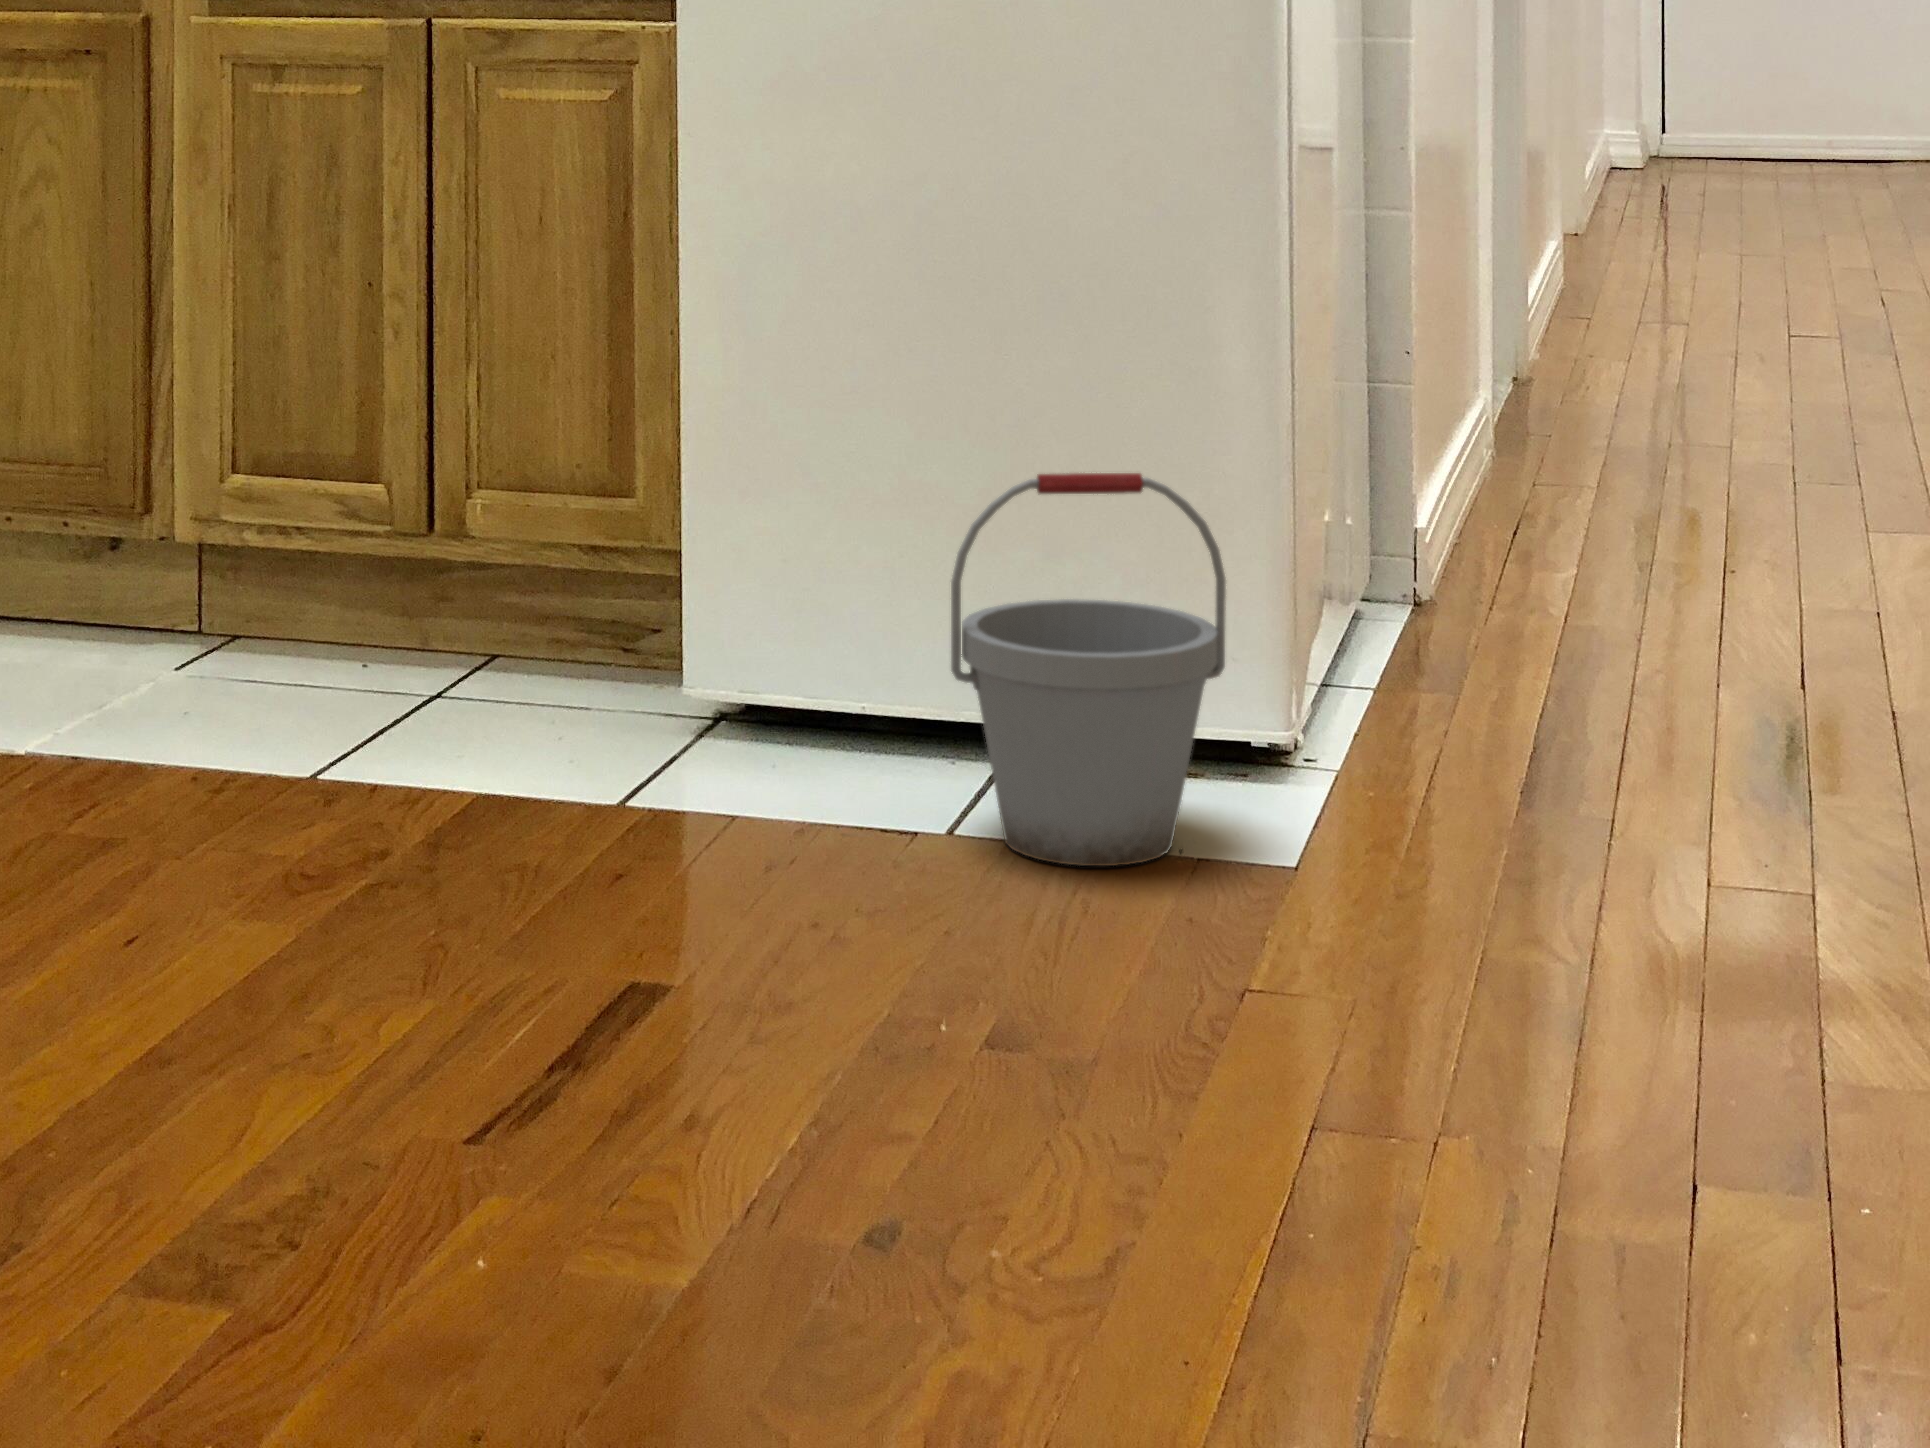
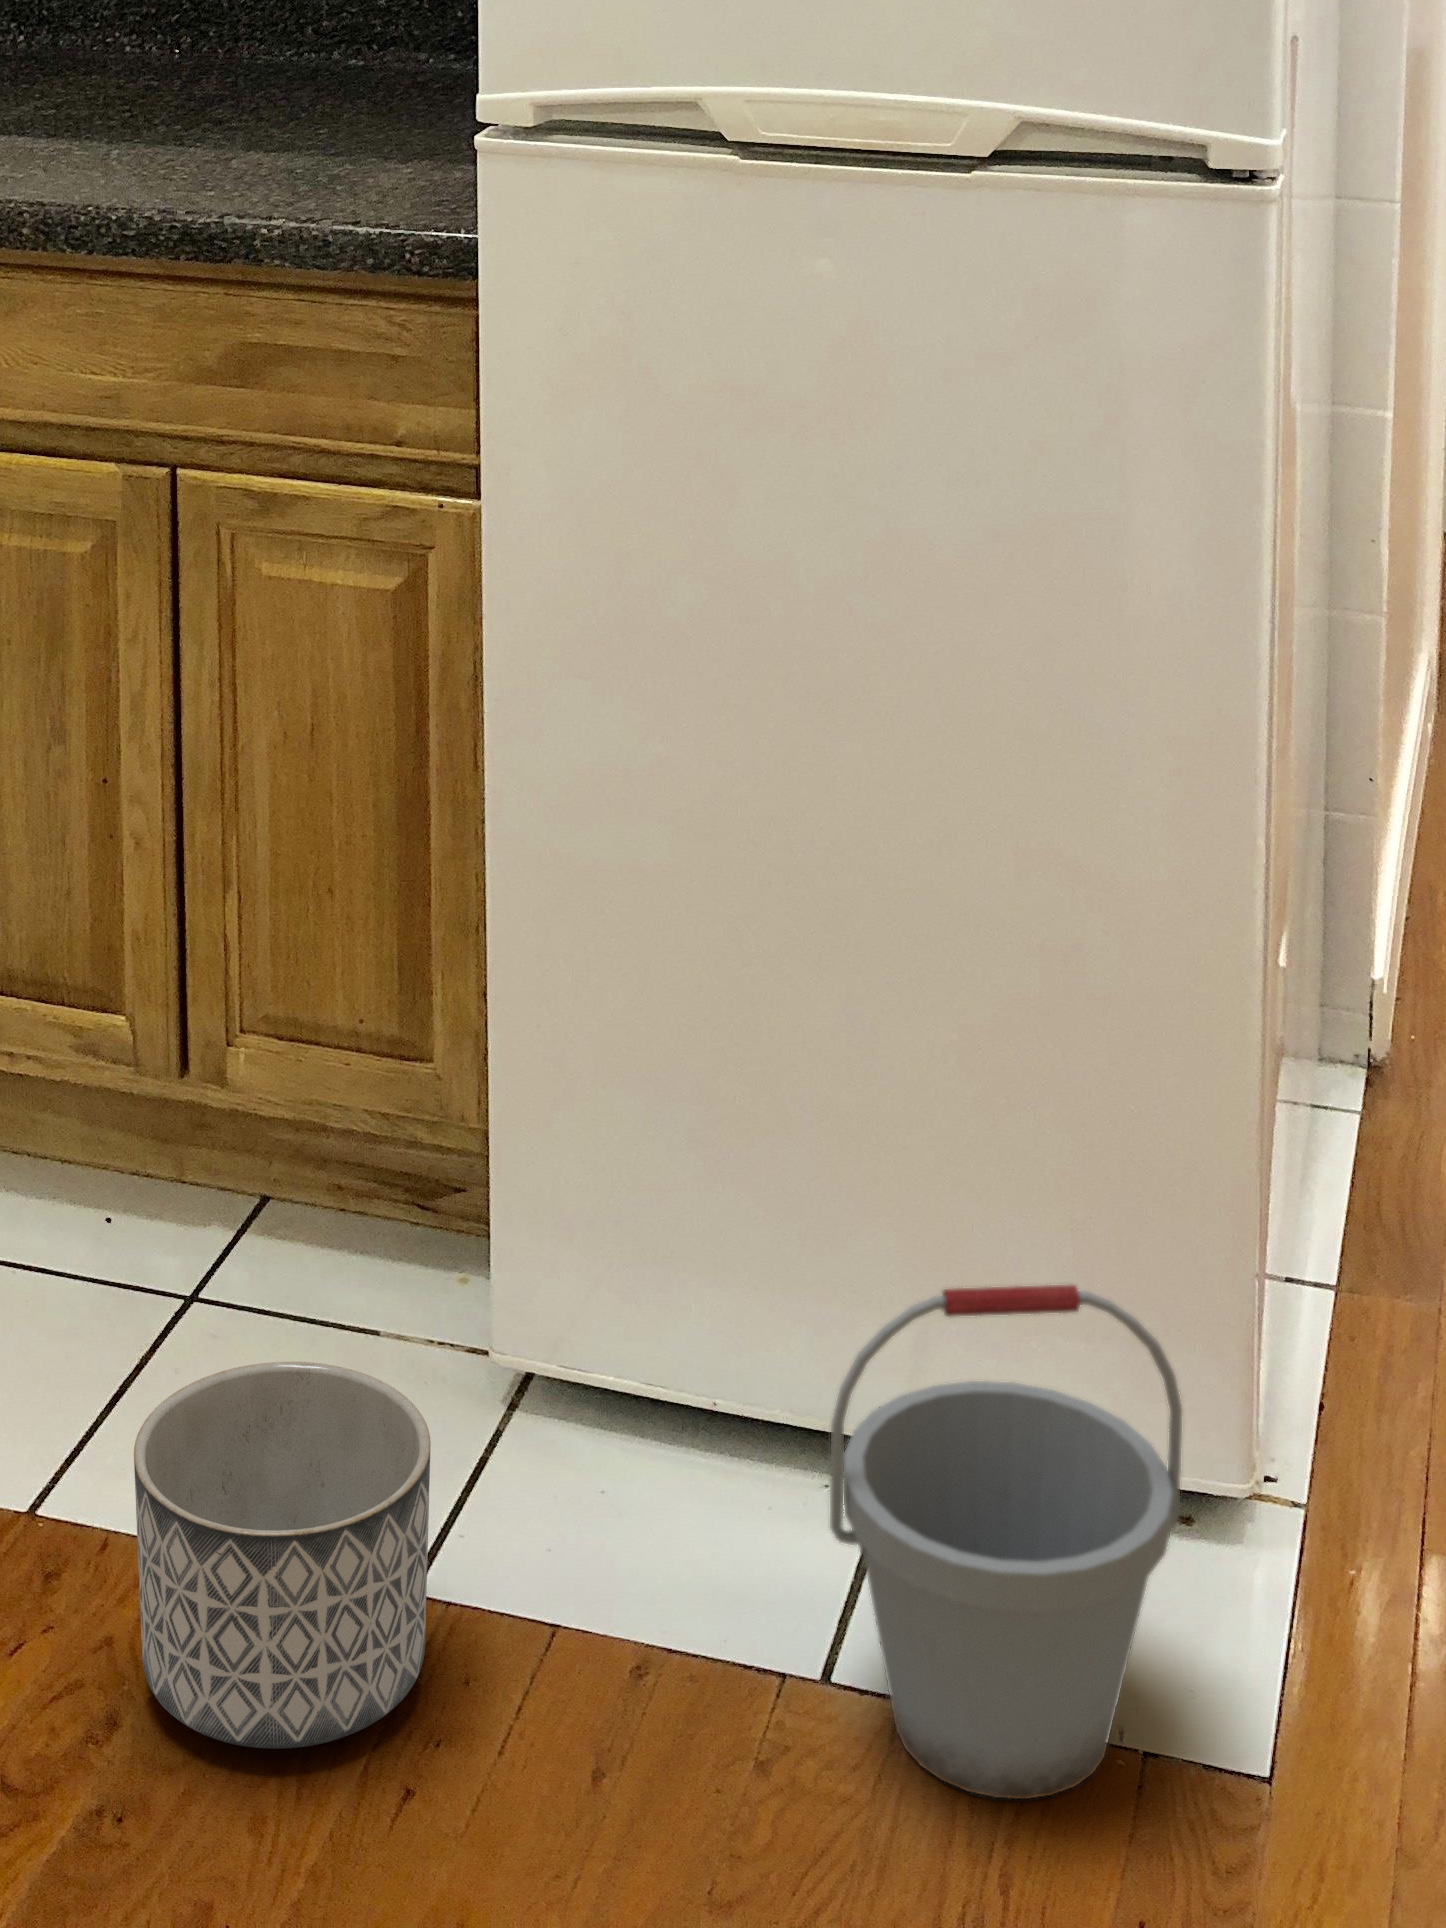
planter: none [404,601,637,842] -> present [134,1362,431,1749]

